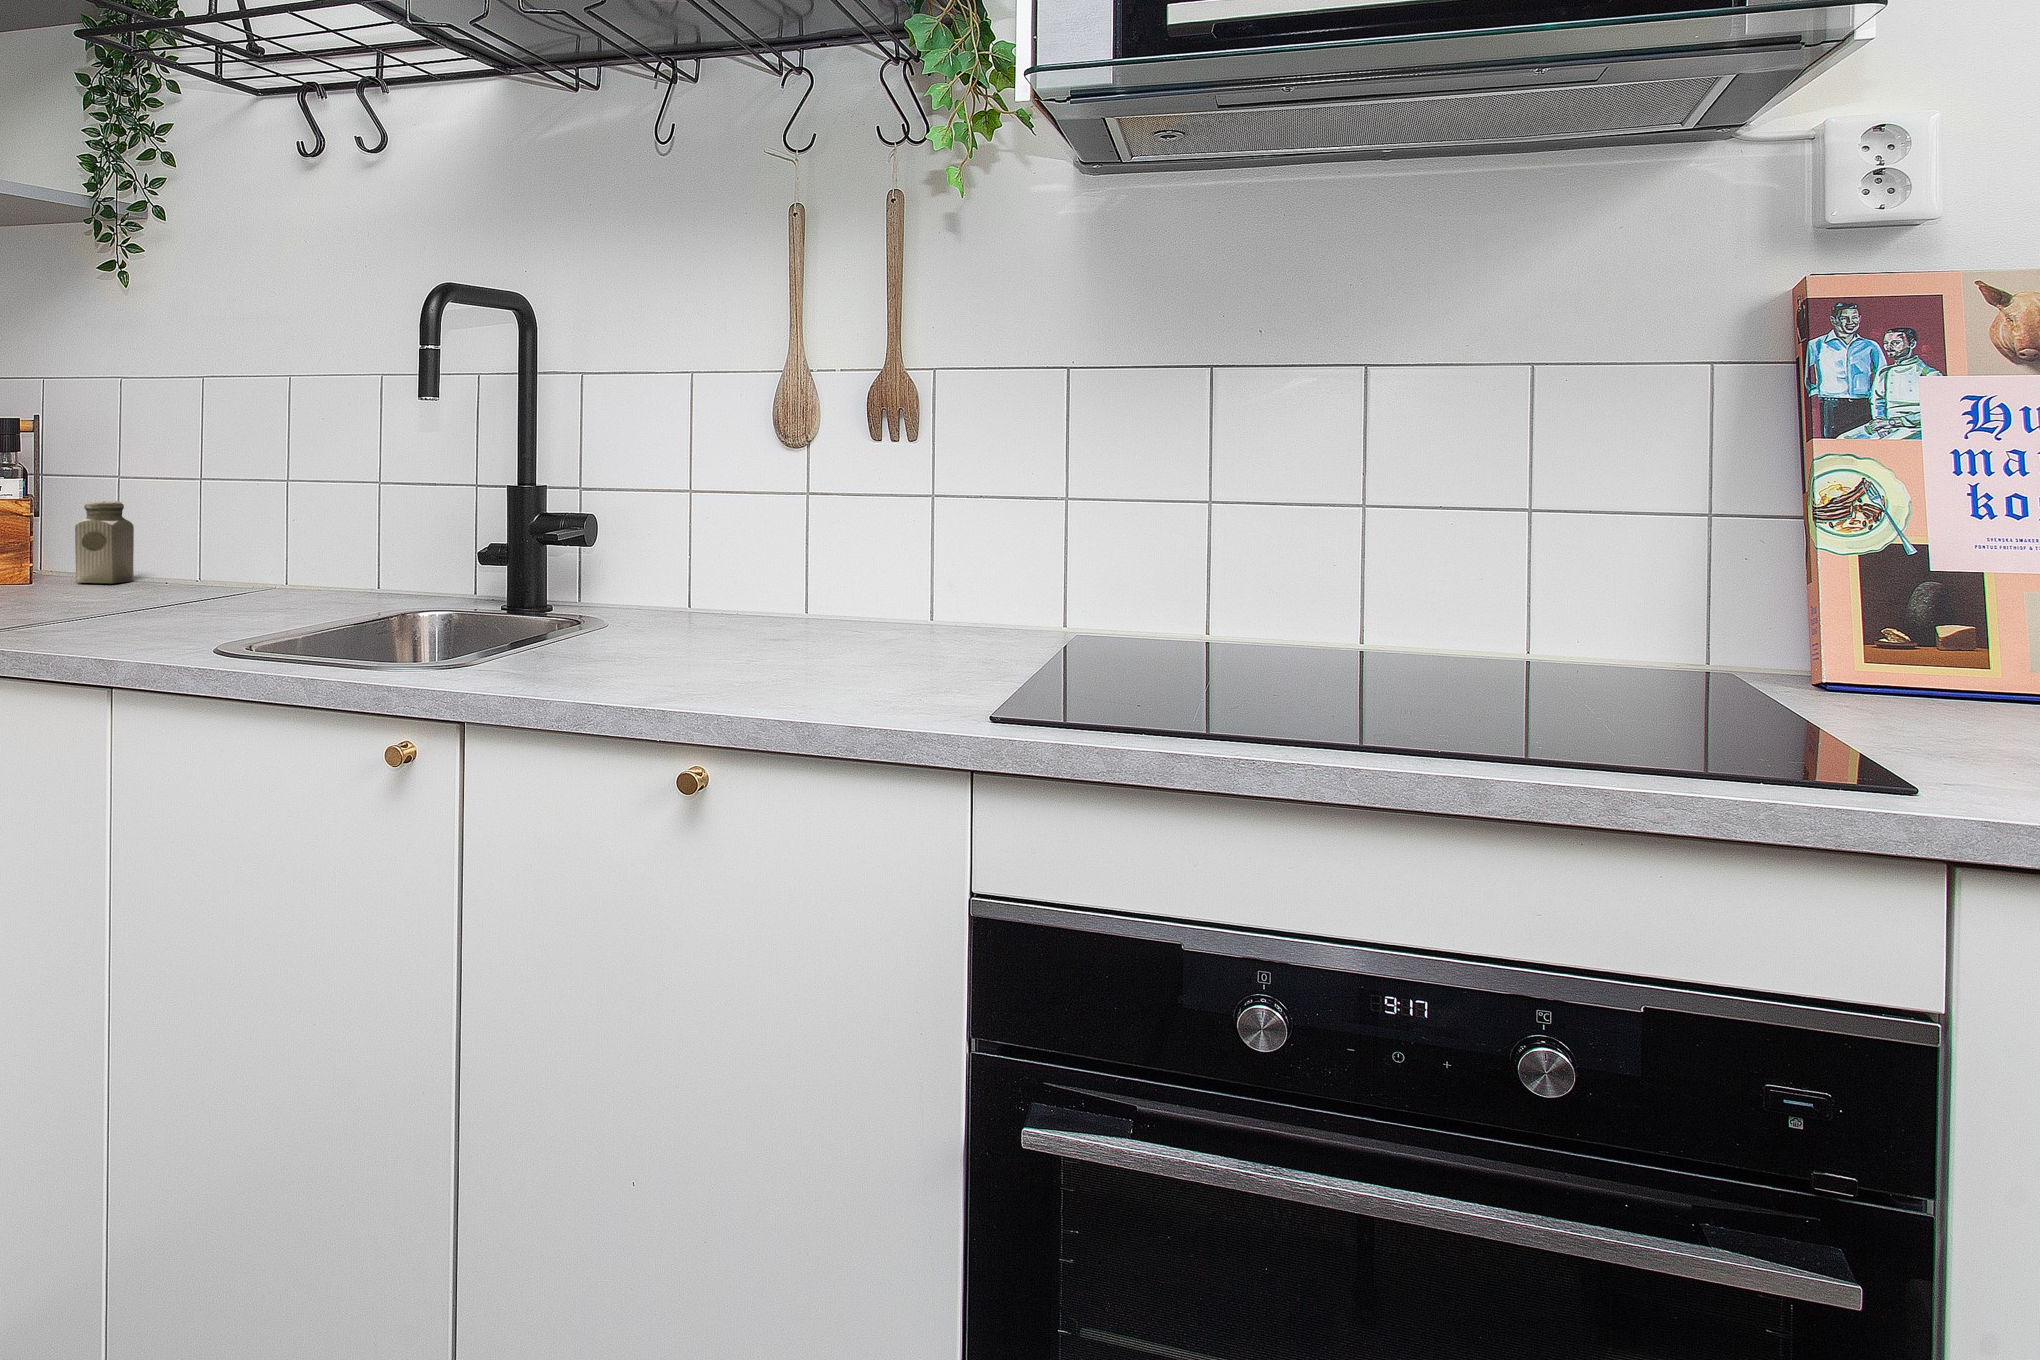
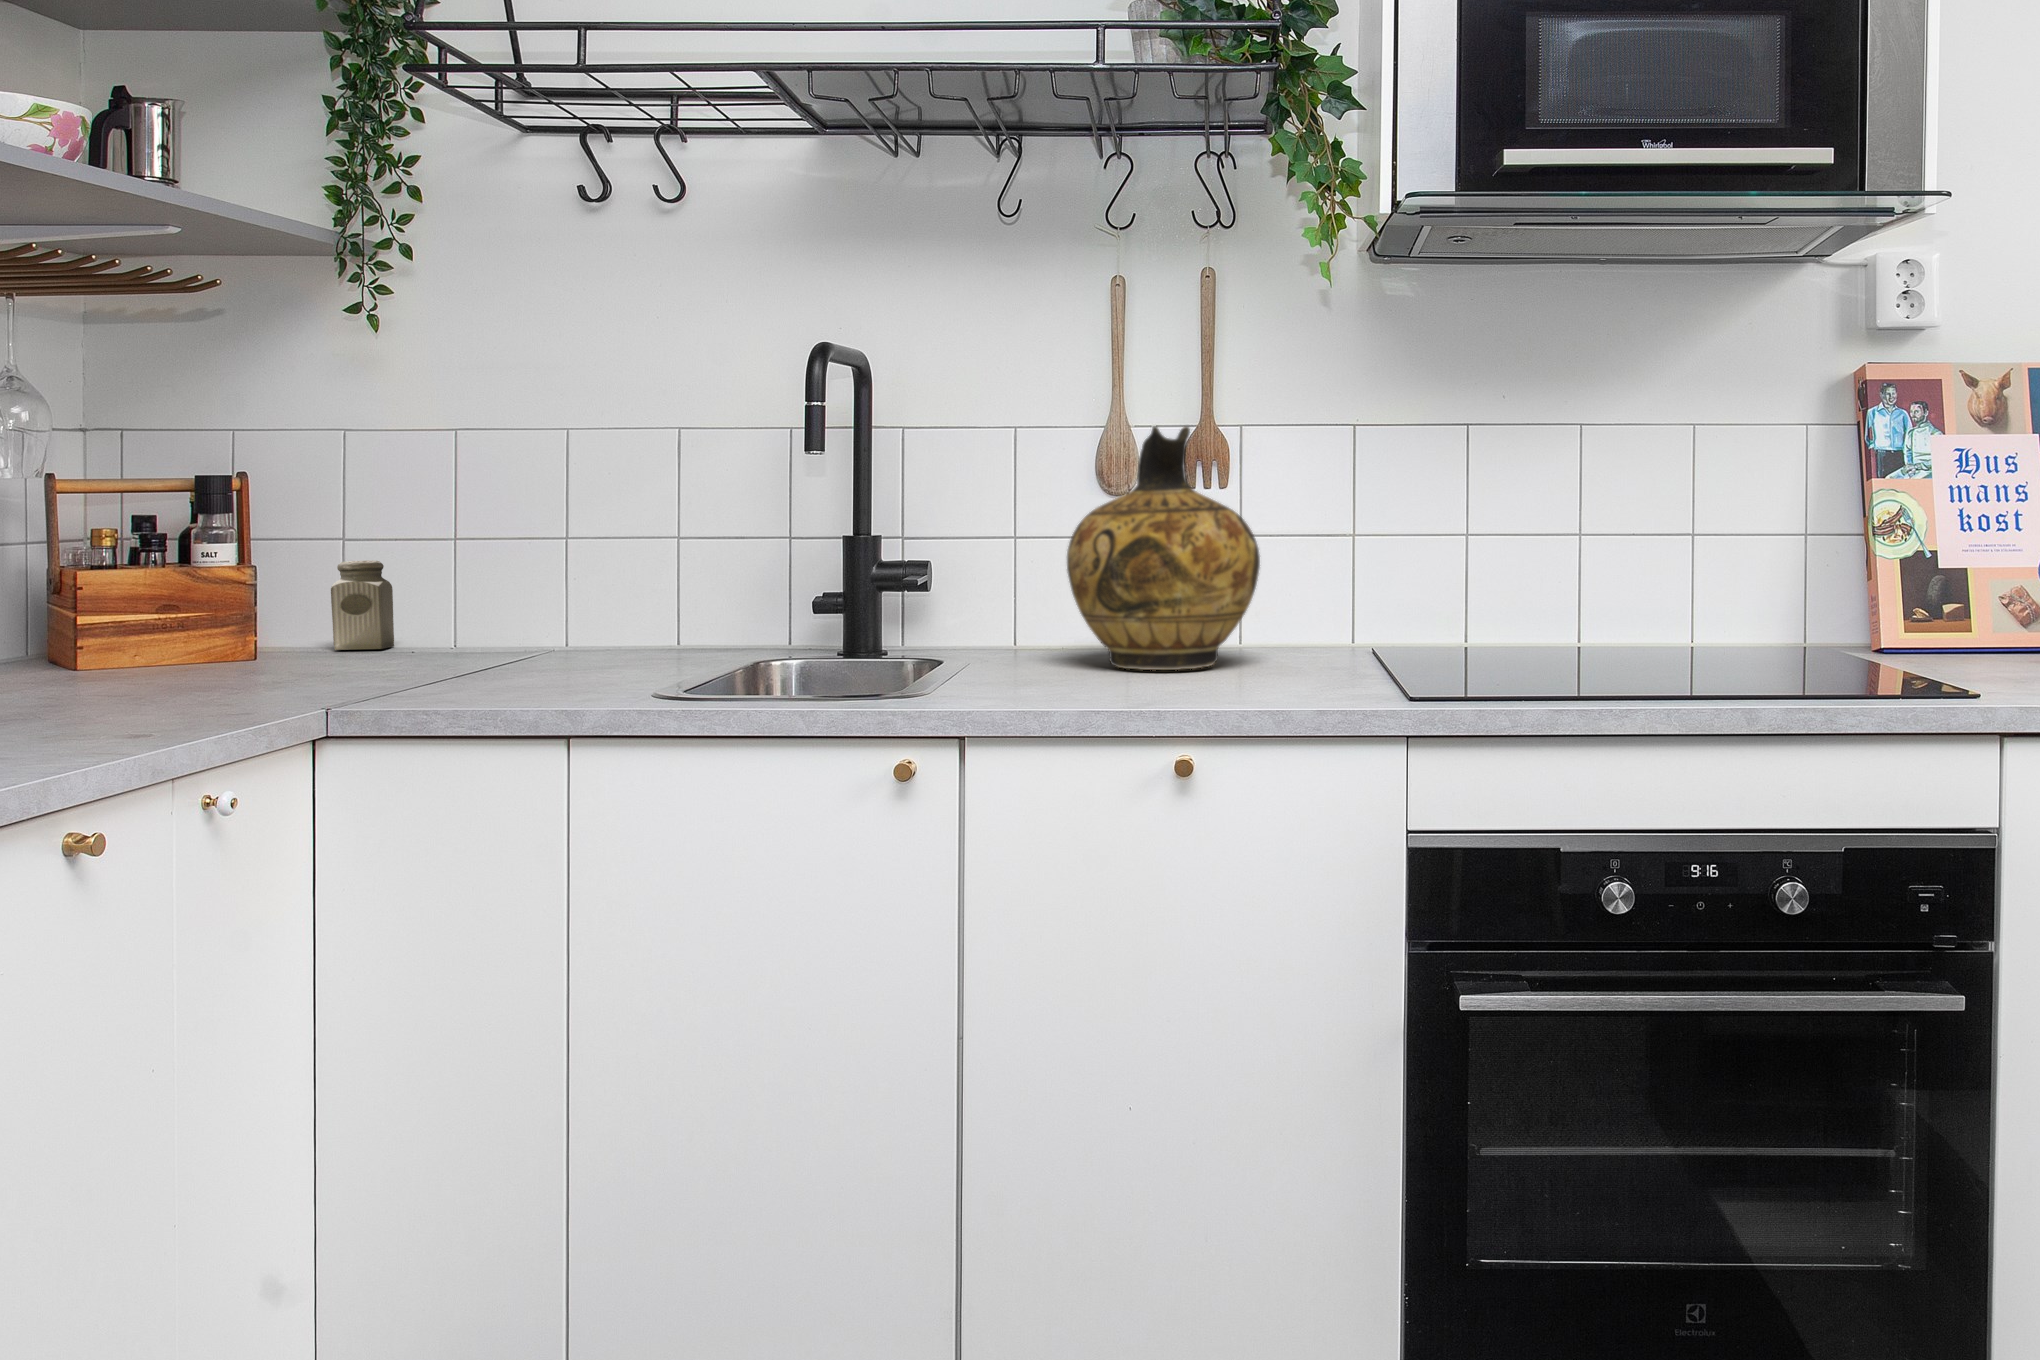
ceramic jug: none [669,370,894,653] -> present [1067,426,1260,670]

